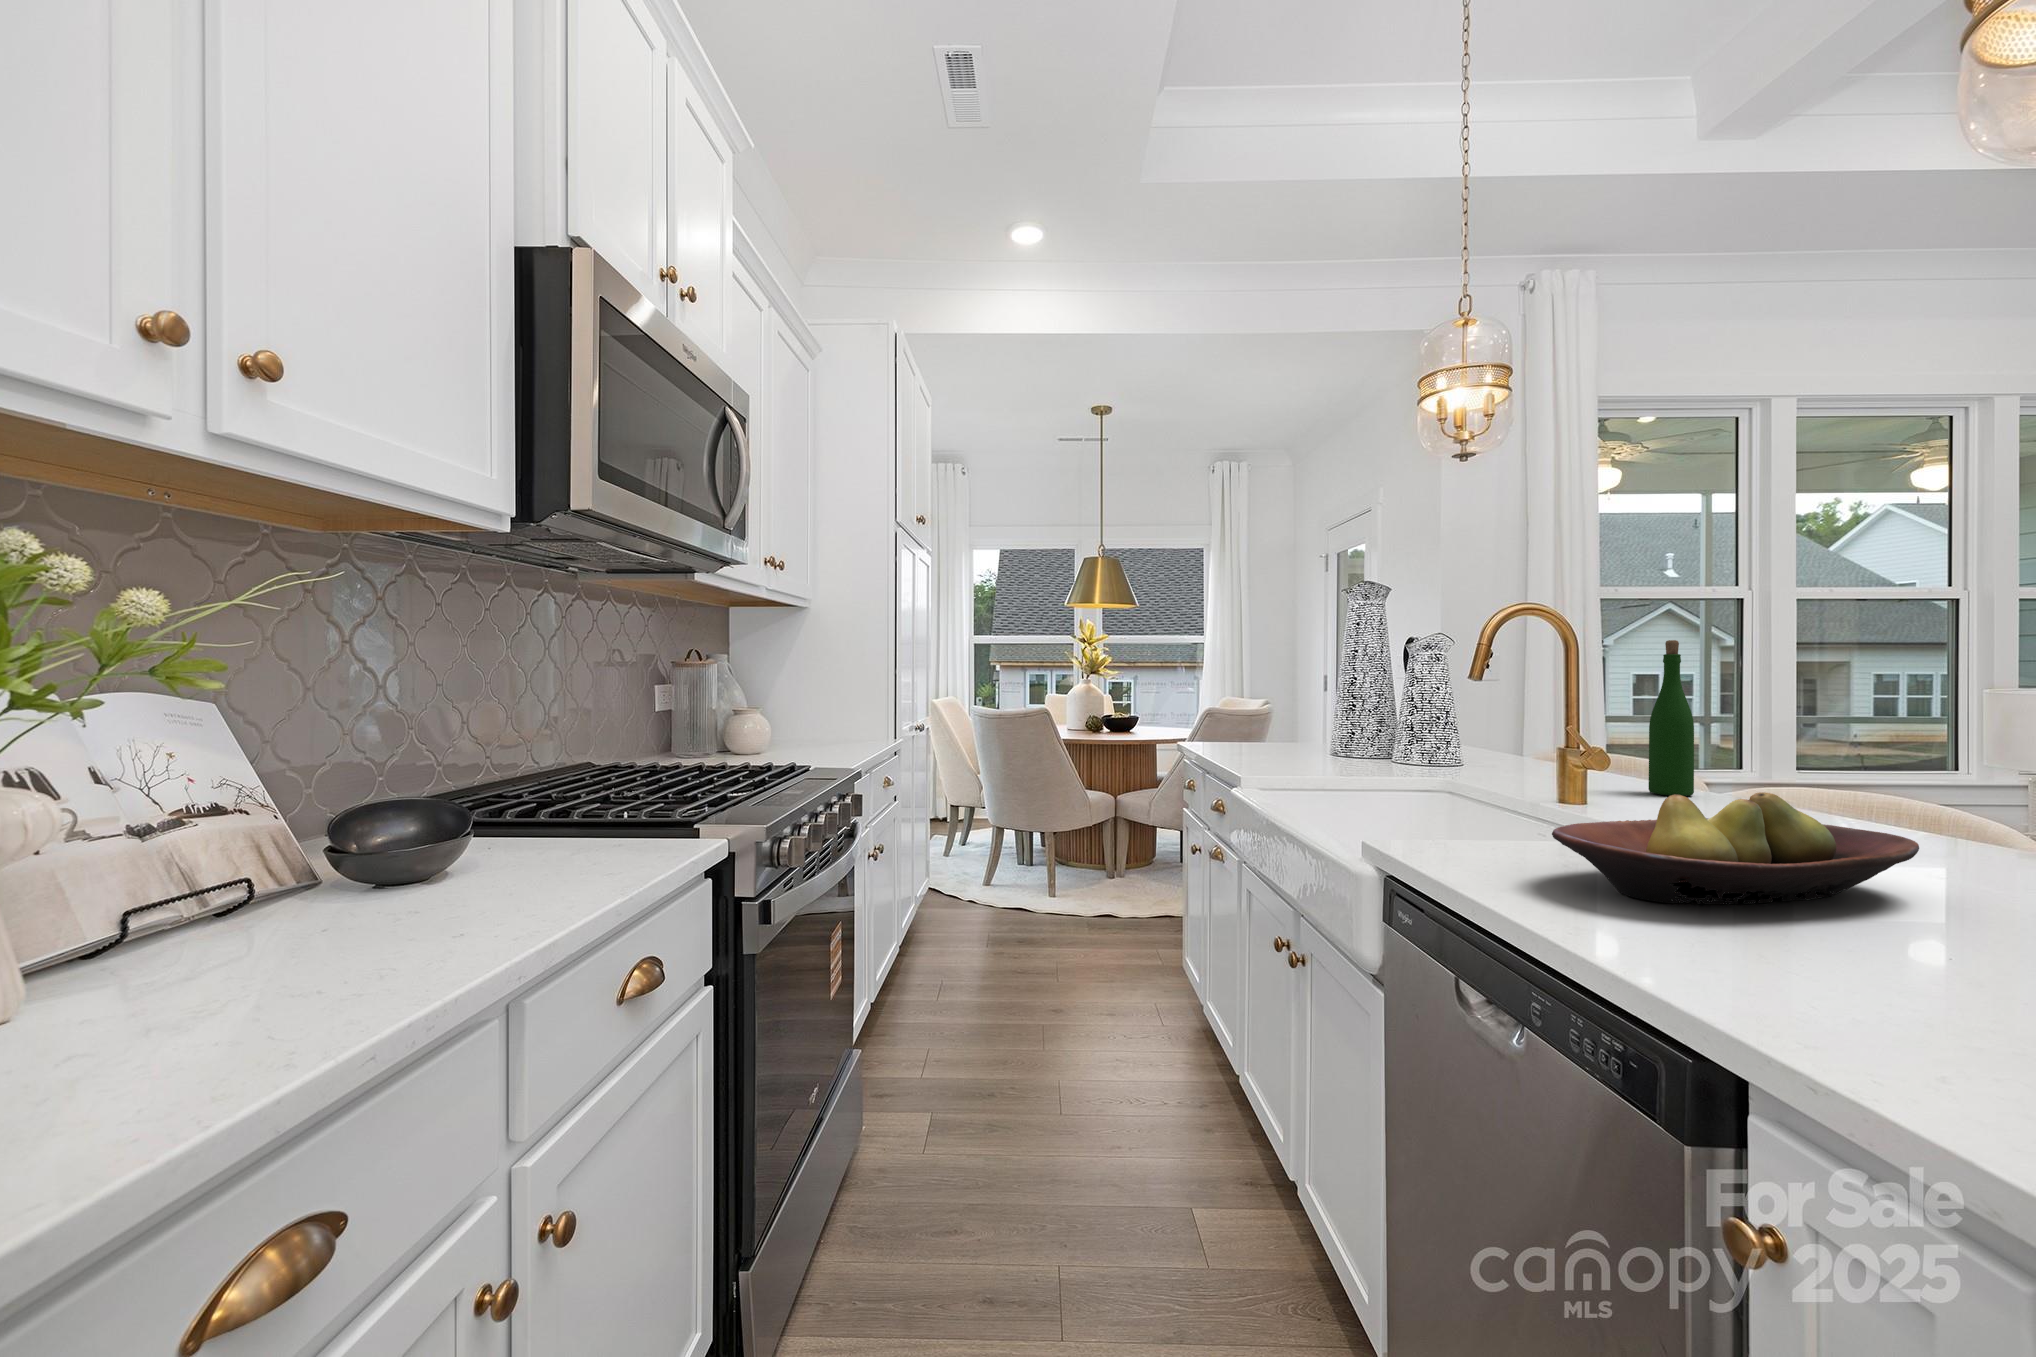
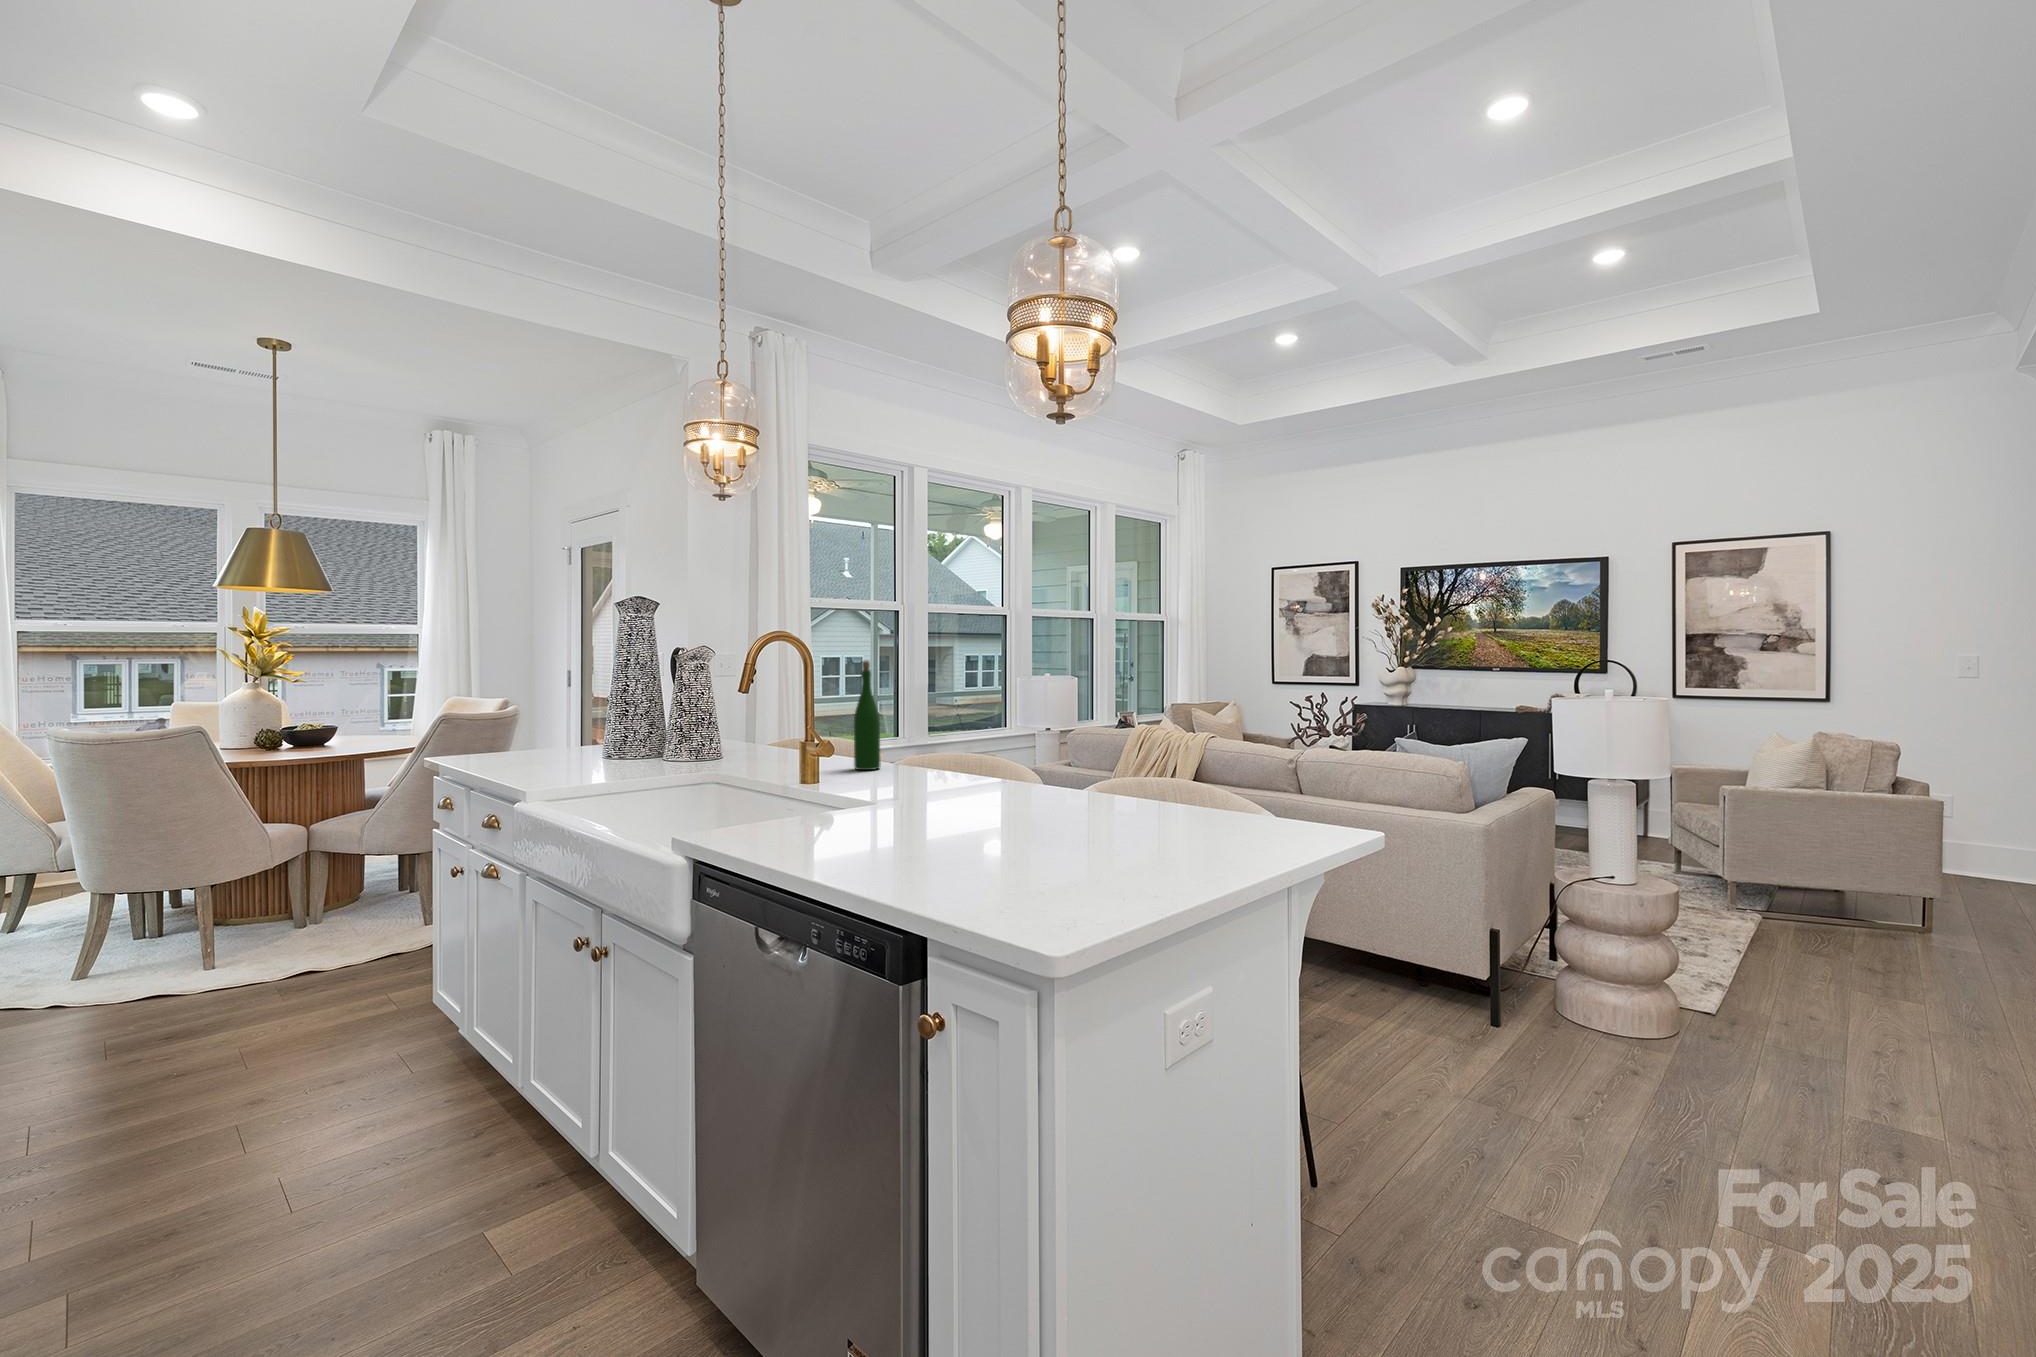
fruit bowl: present [1552,792,1919,904] -> none [813,773,988,850]

